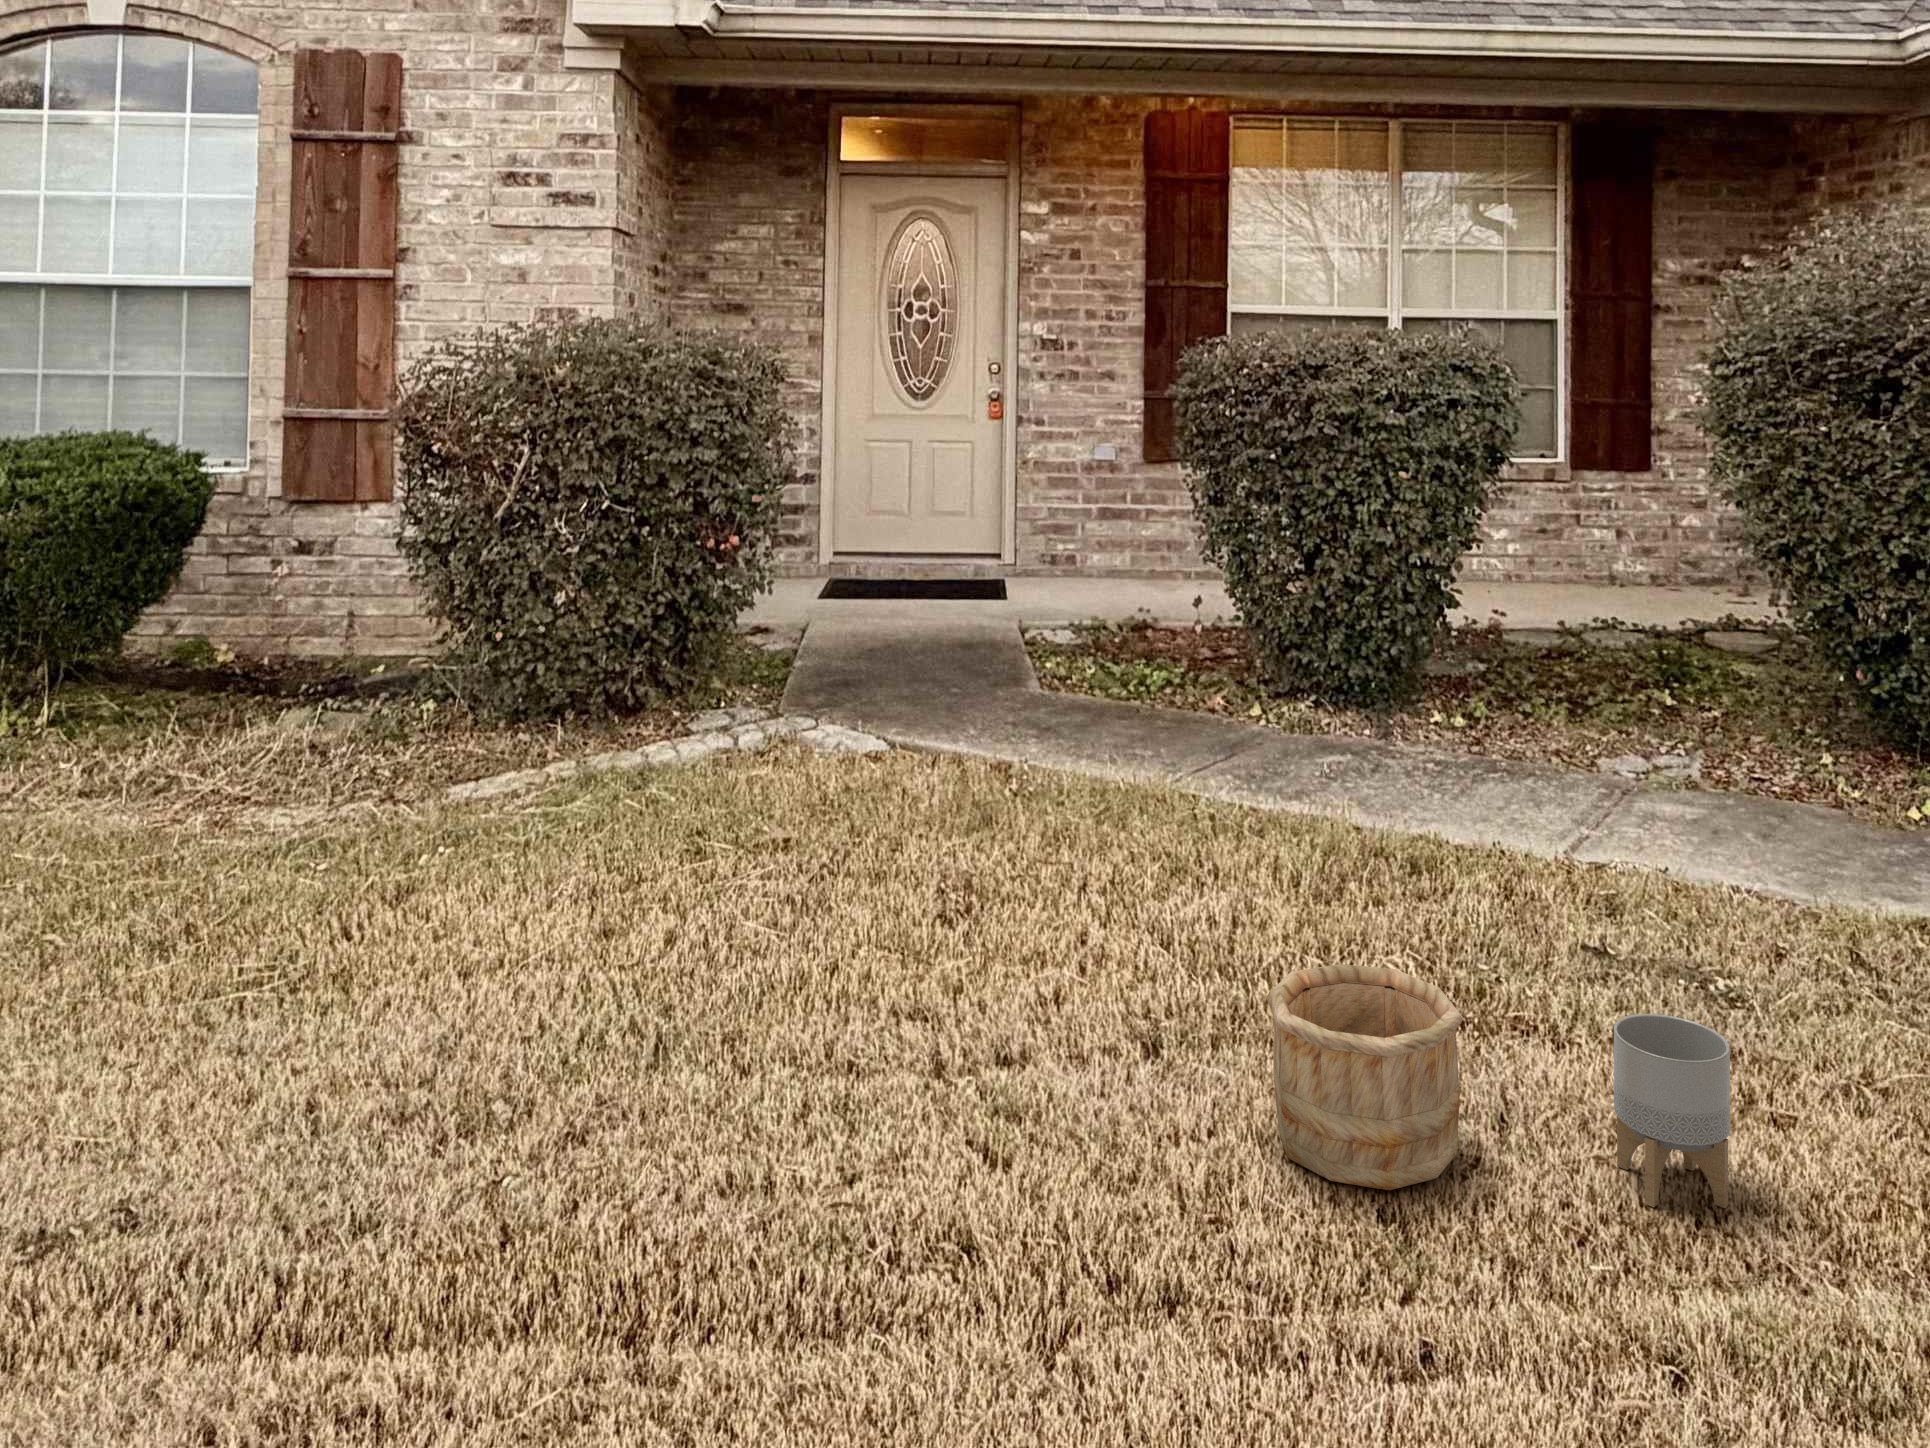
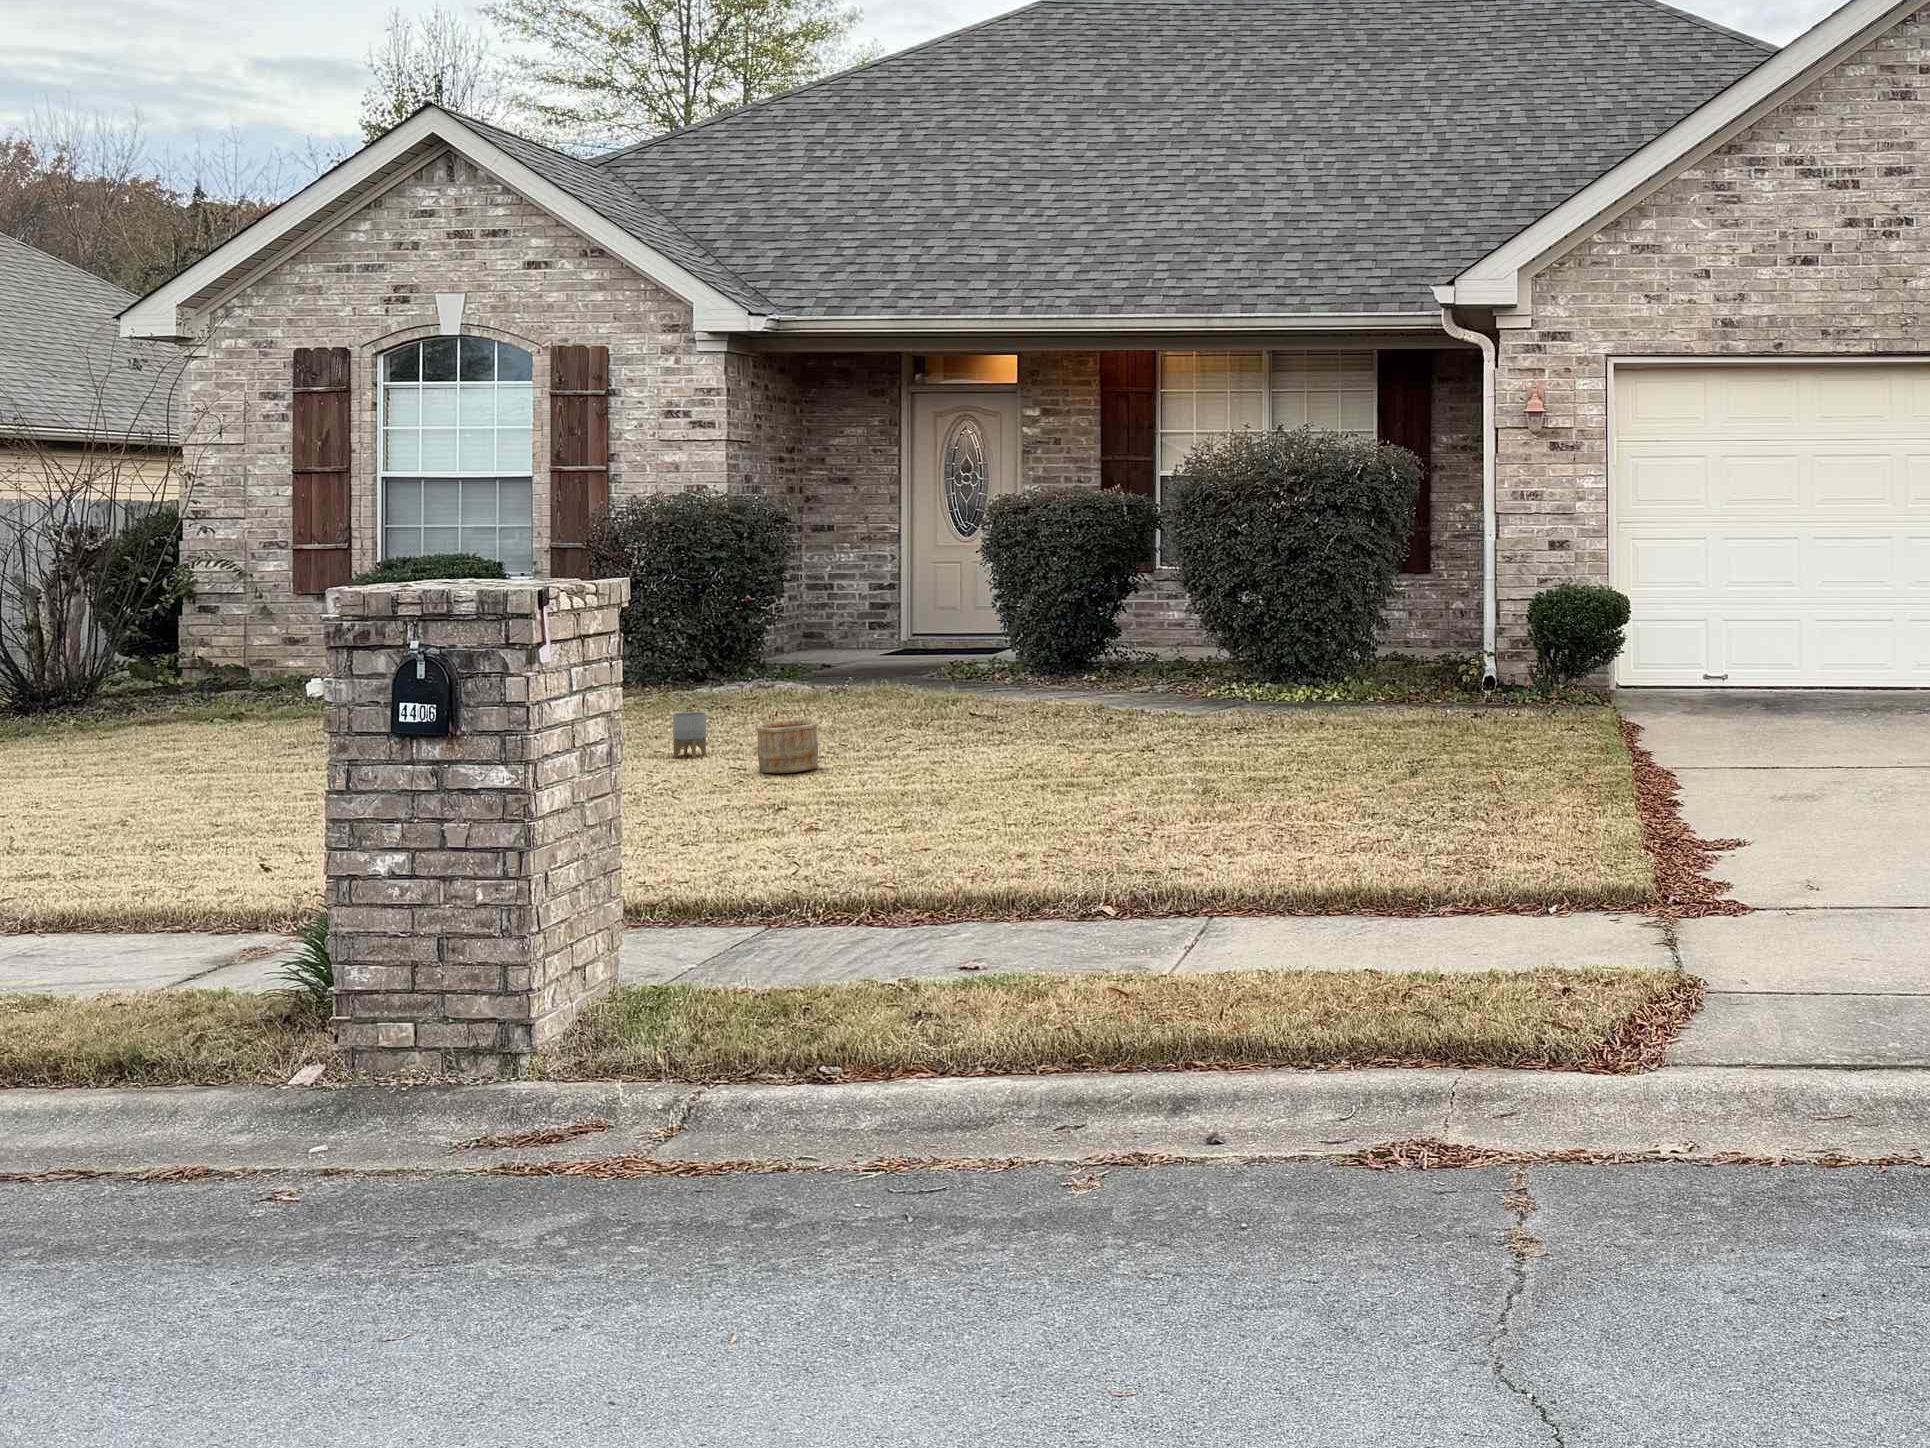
planter: present [1614,1014,1730,1208] -> present [673,712,706,758]

